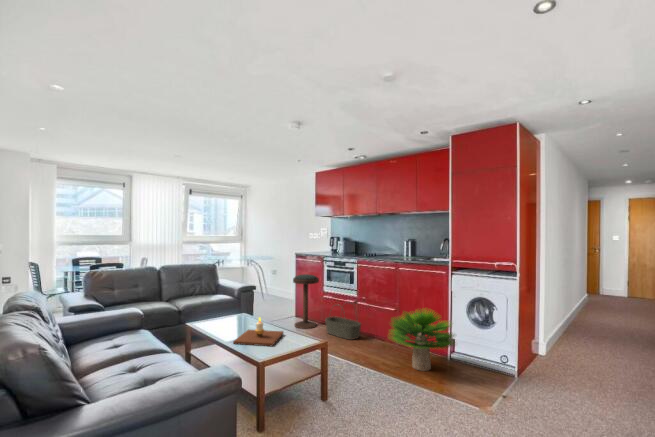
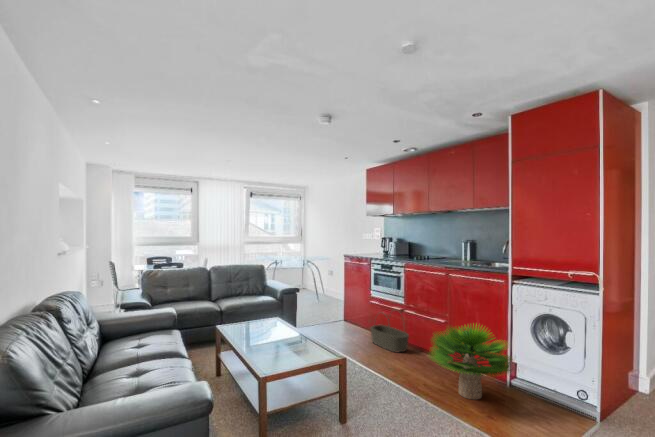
bar stool: present [293,274,319,329] -> none [338,278,366,336]
candle: present [233,317,283,346] -> none [248,325,305,358]

